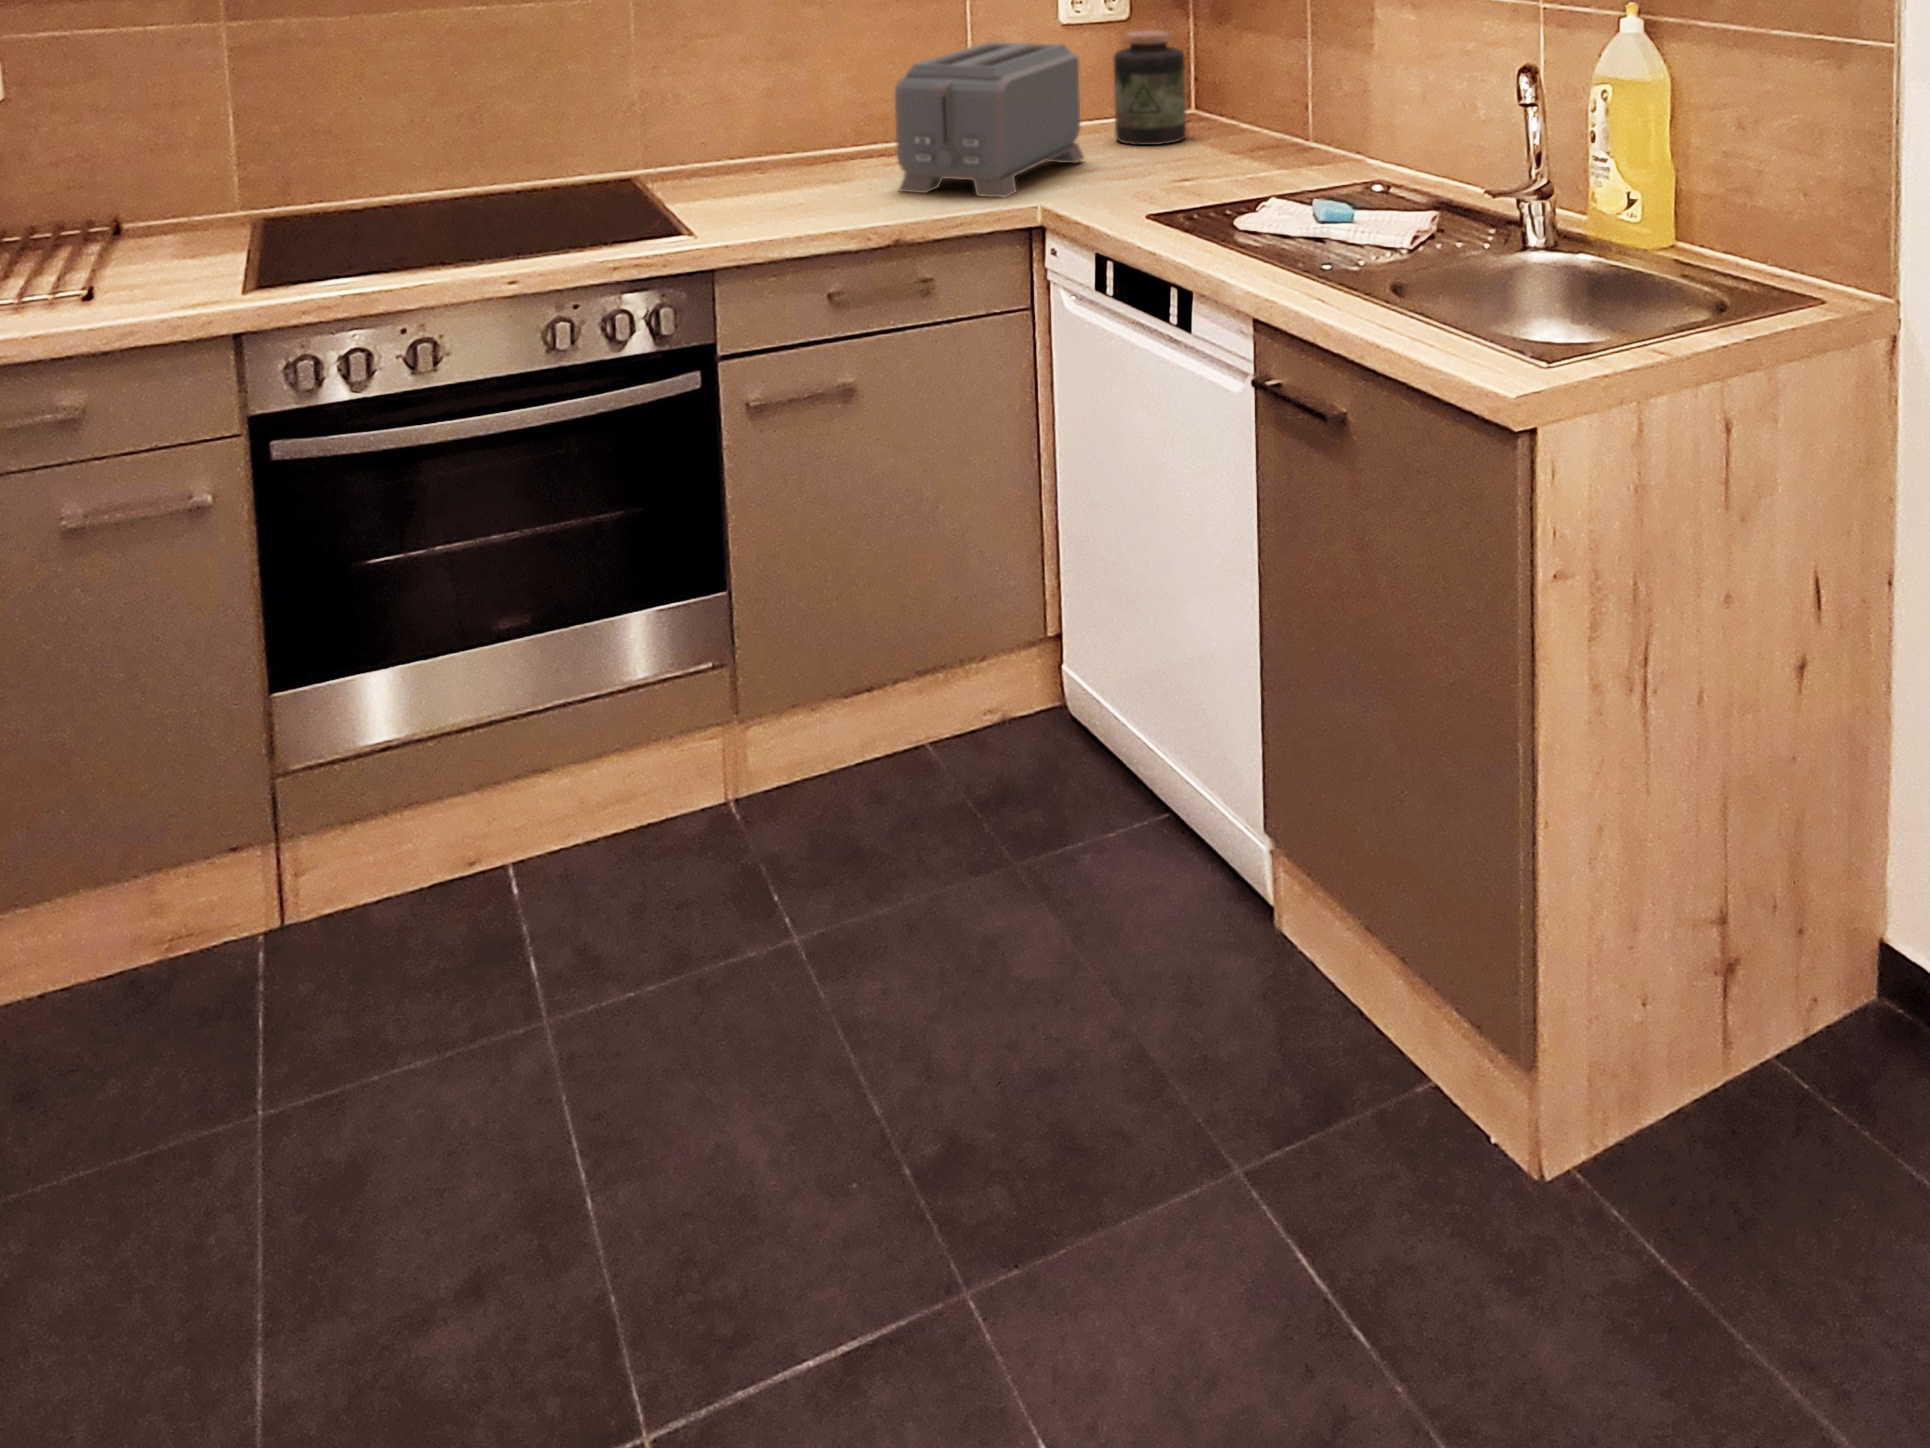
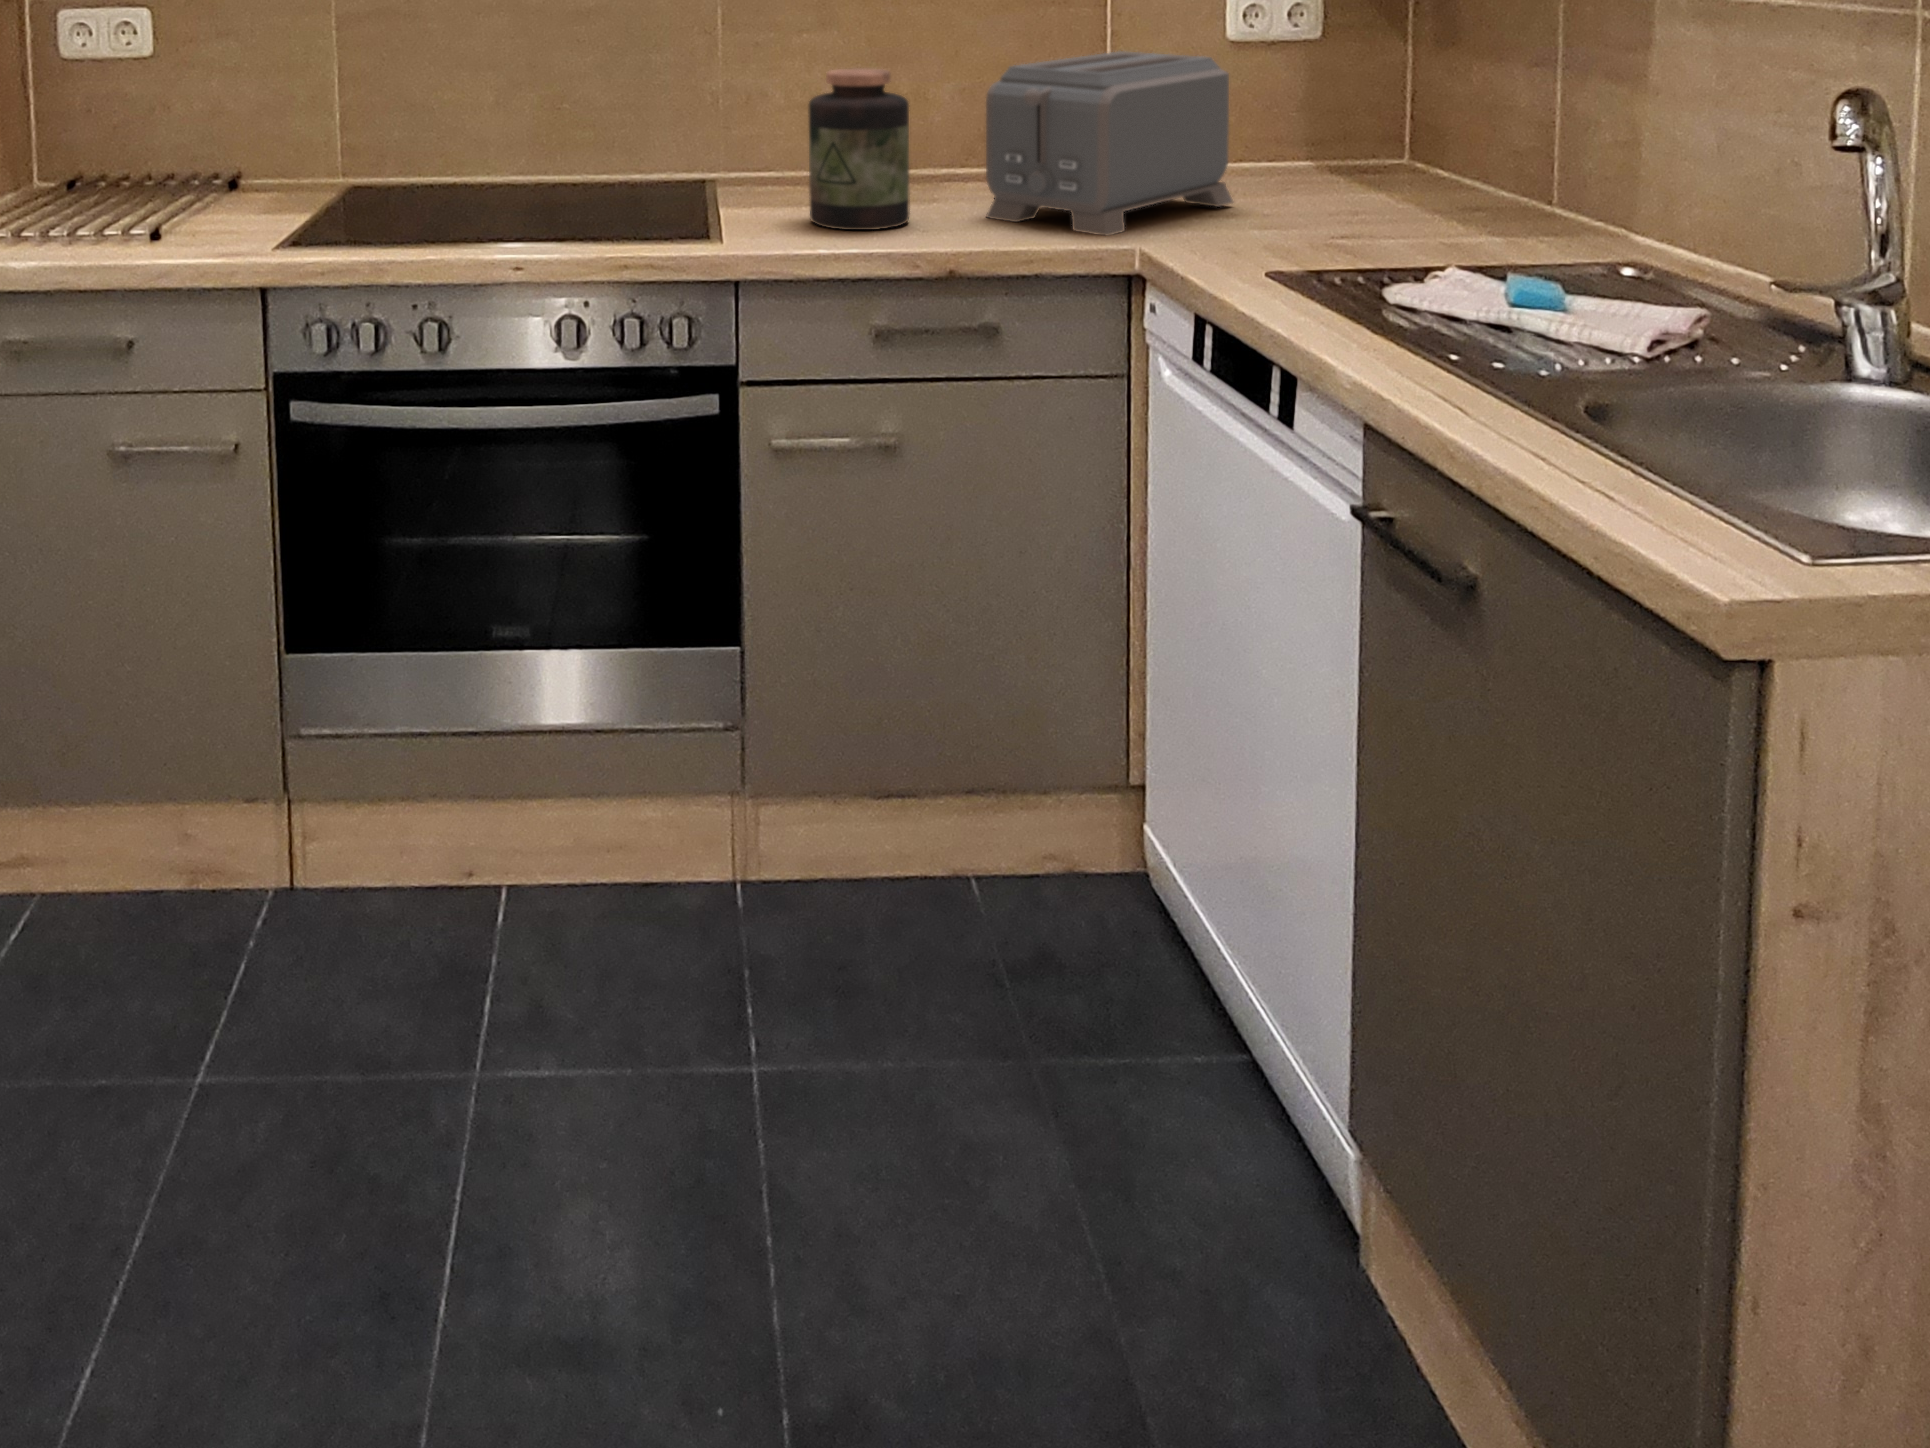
jar: present [1113,30,1186,145] -> present [808,68,910,230]

